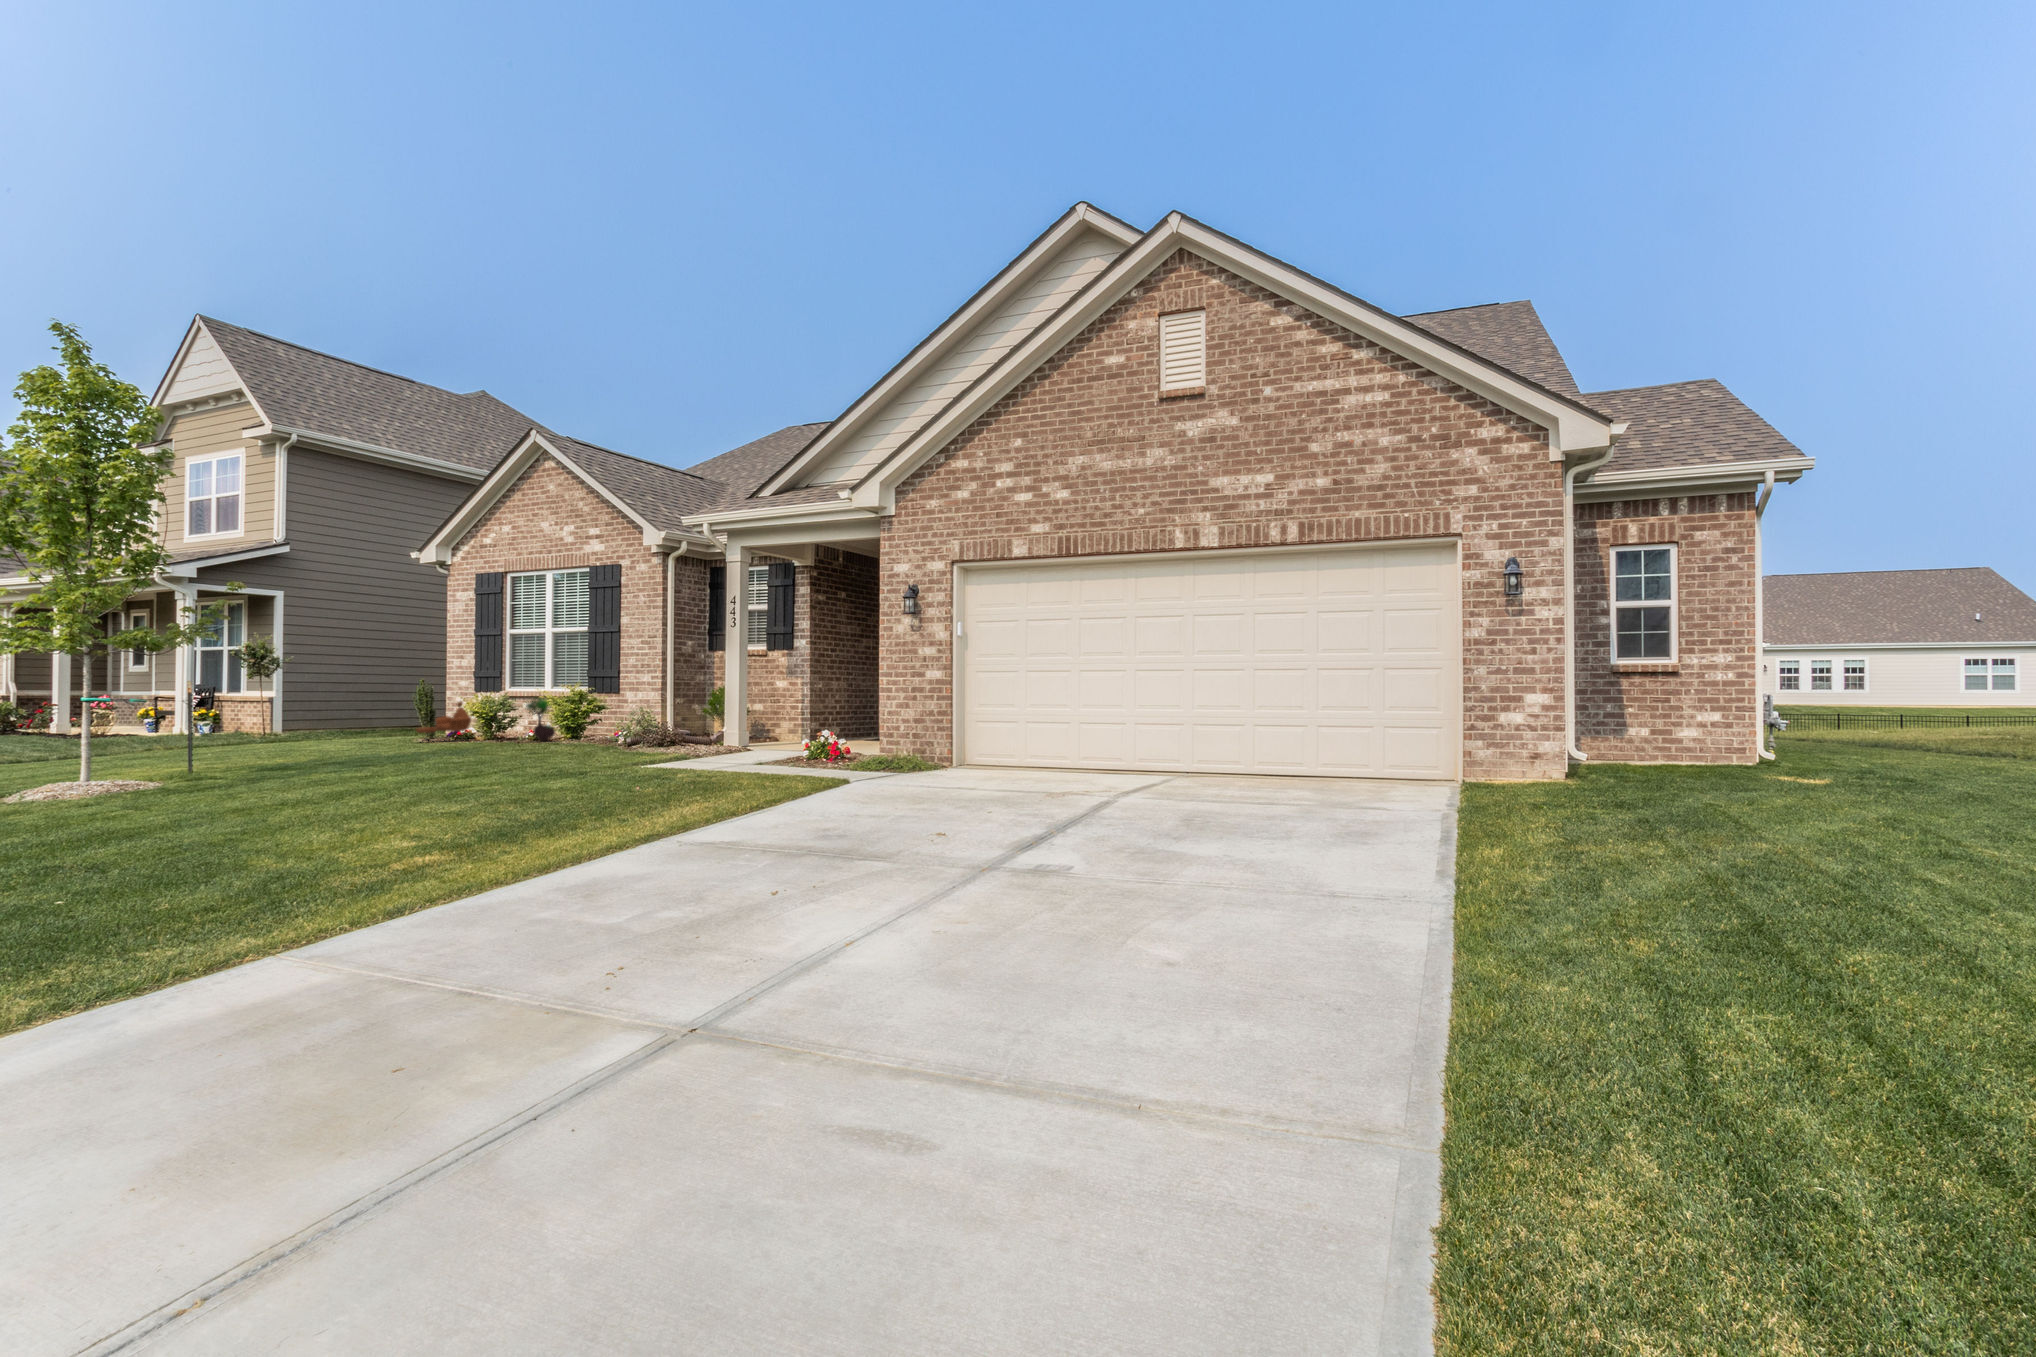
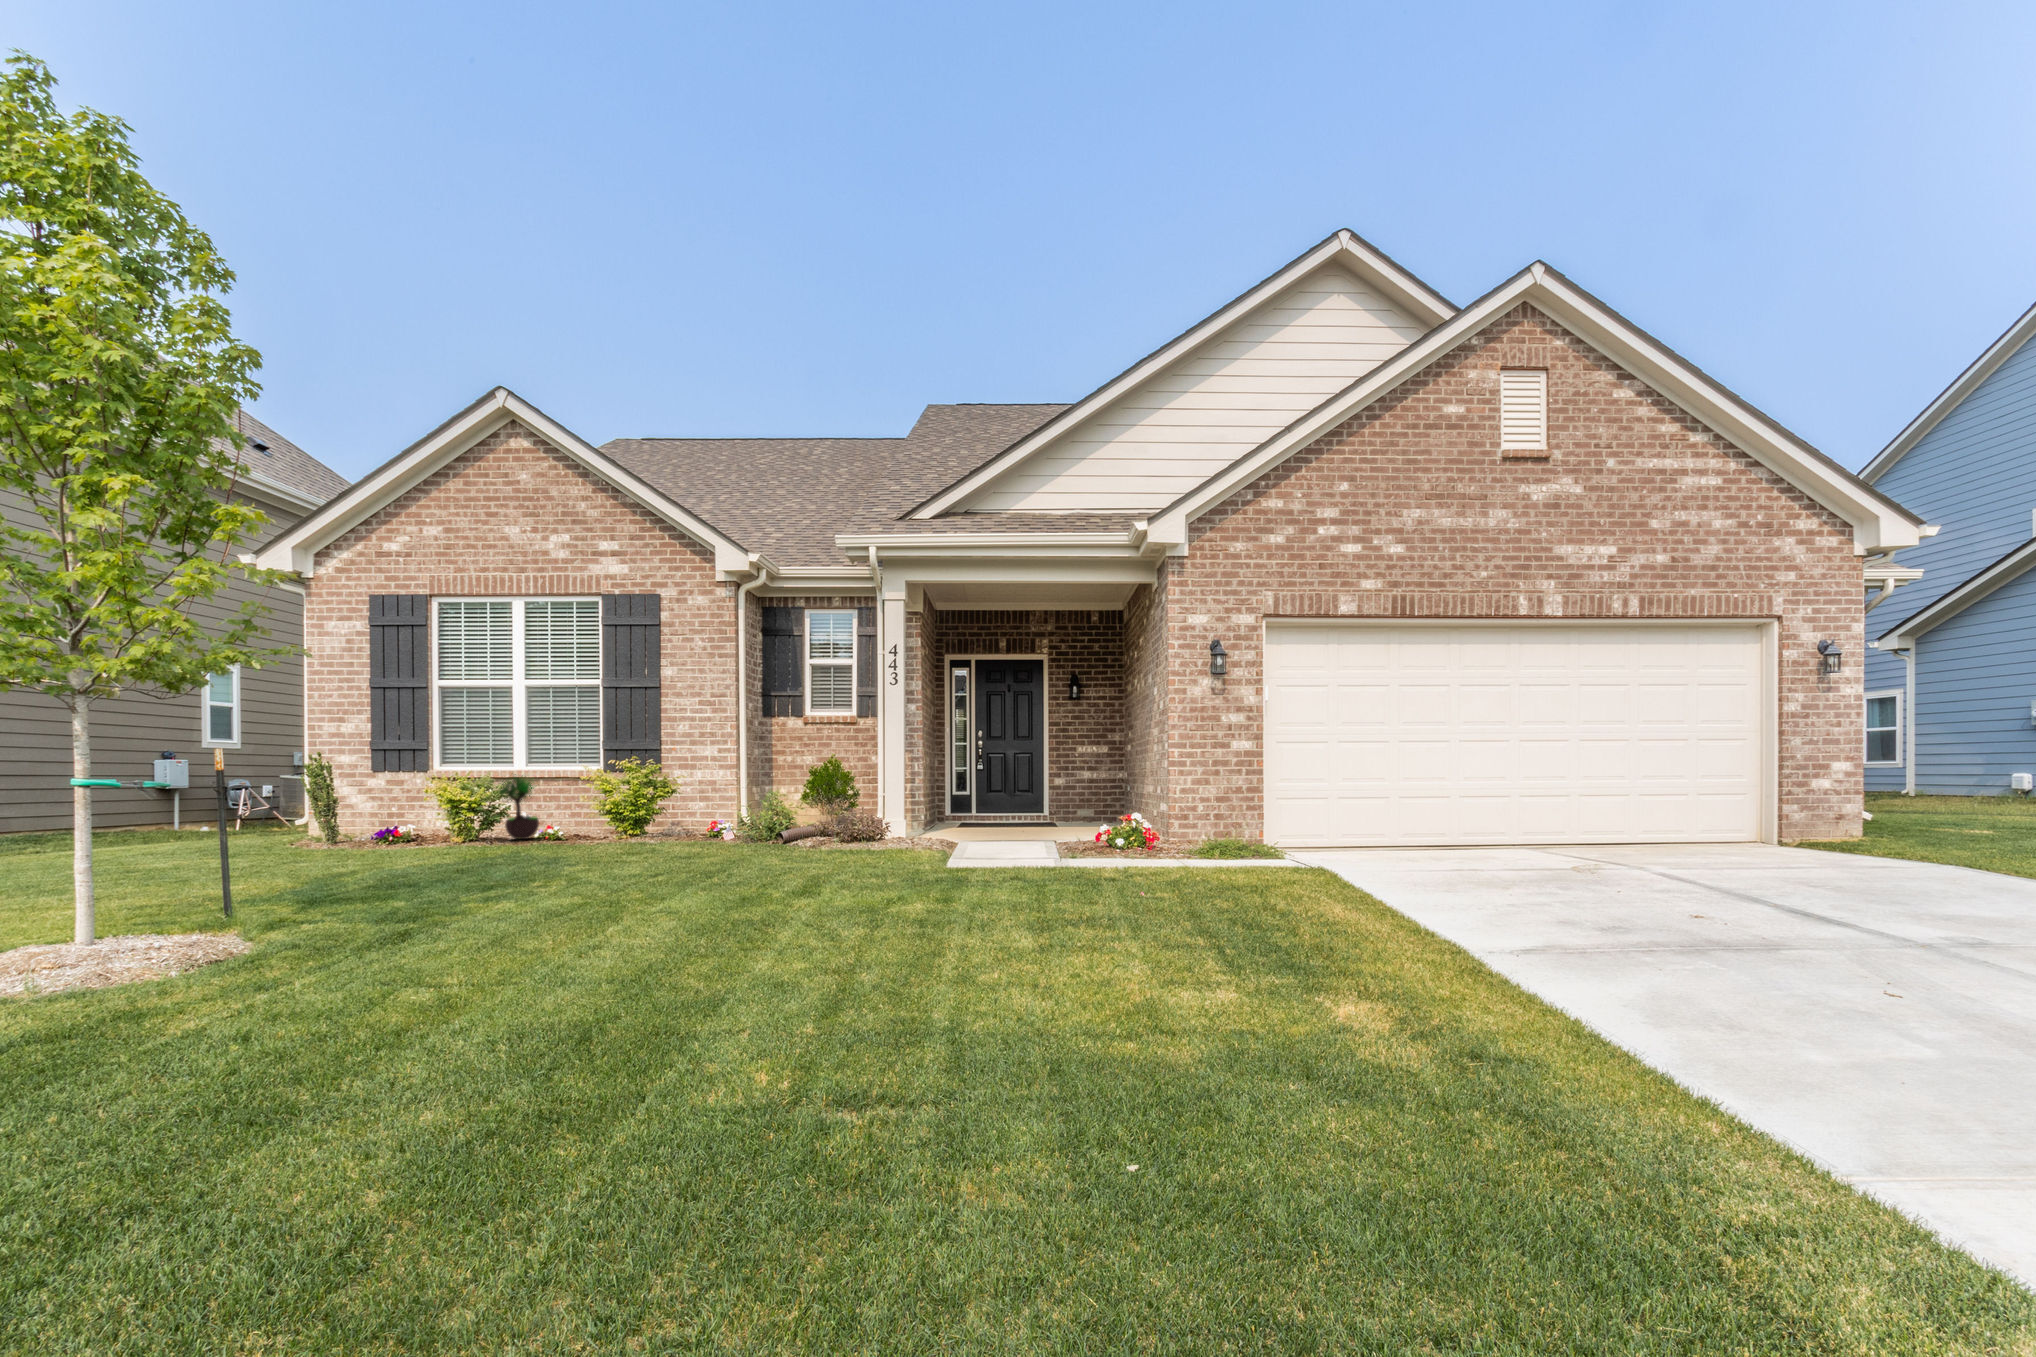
lounge chair: present [416,702,471,743] -> none [295,782,372,854]

